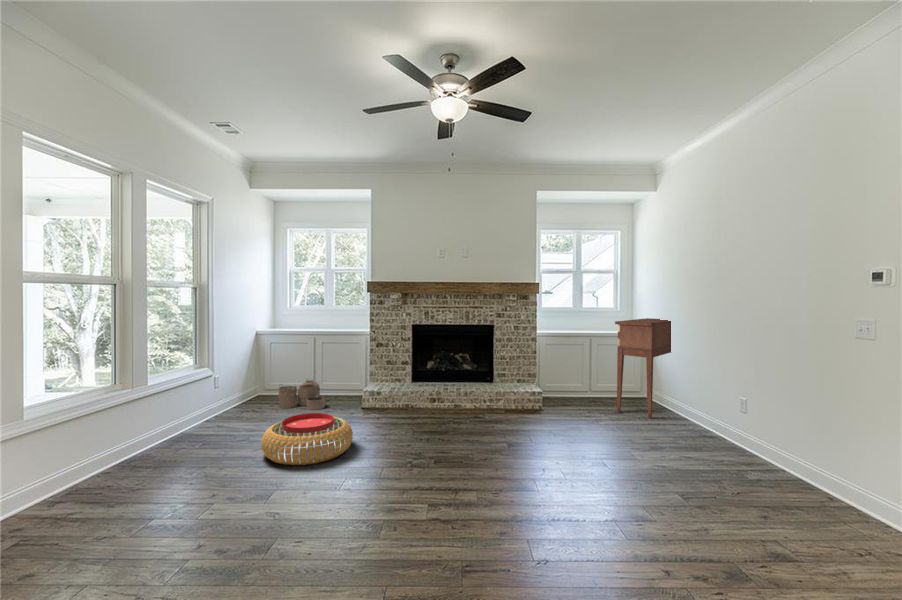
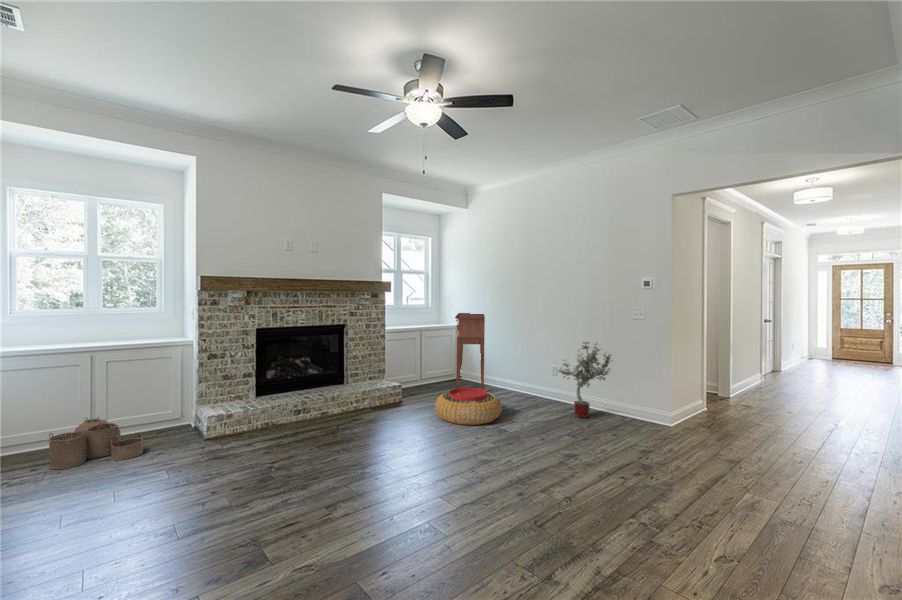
potted tree: none [726,363,805,477] -> present [559,342,611,418]
pouf: present [261,413,353,465] -> present [435,388,502,425]

